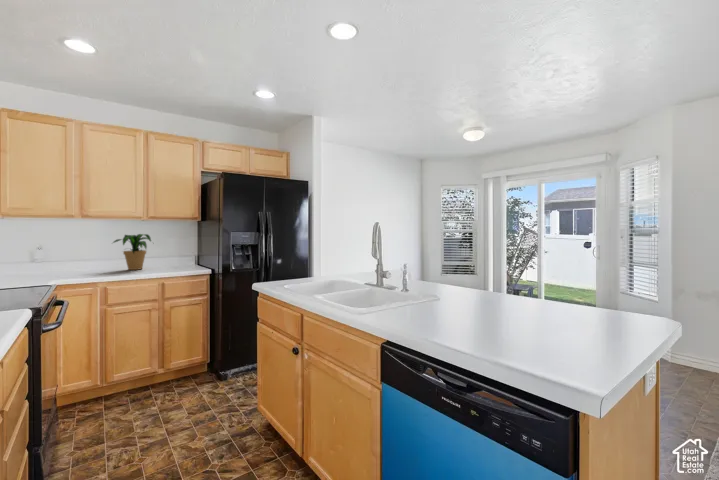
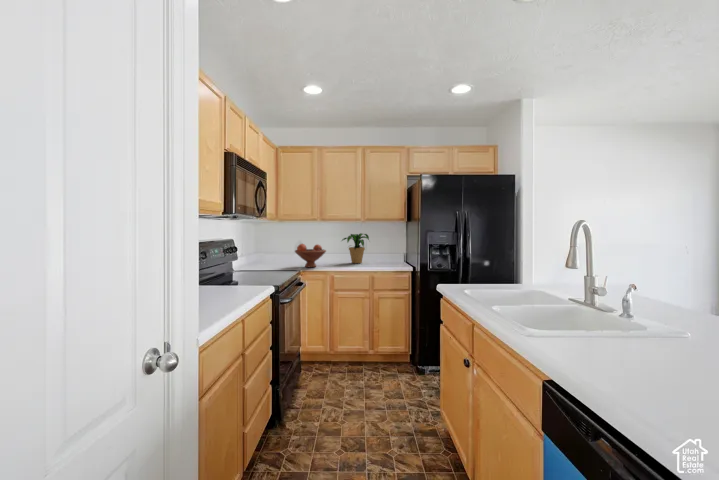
fruit bowl: none [39,248,93,279] -> present [295,244,326,267]

